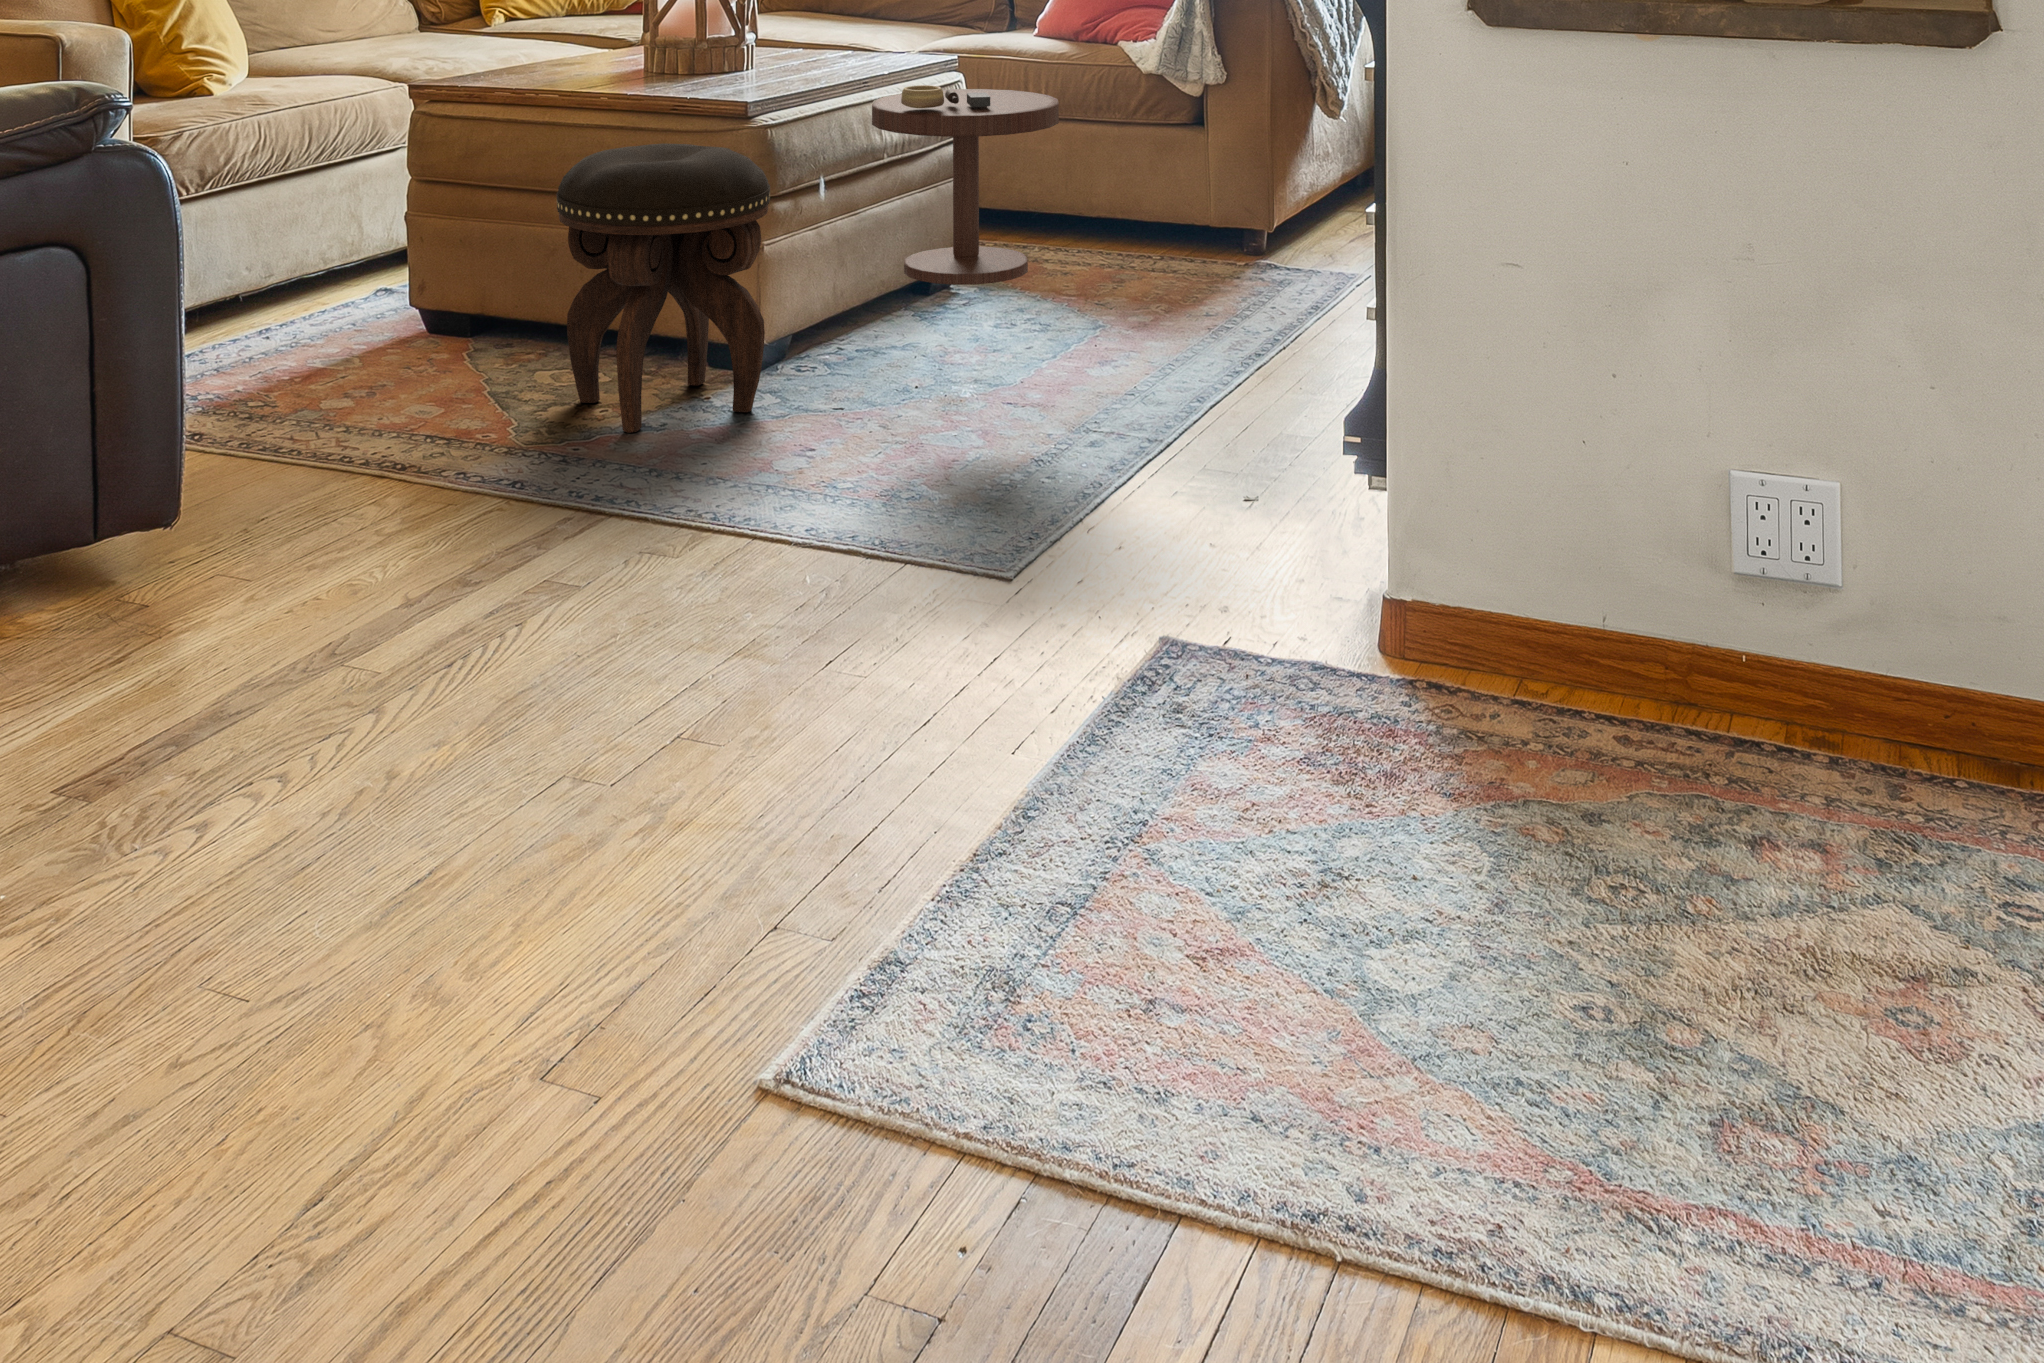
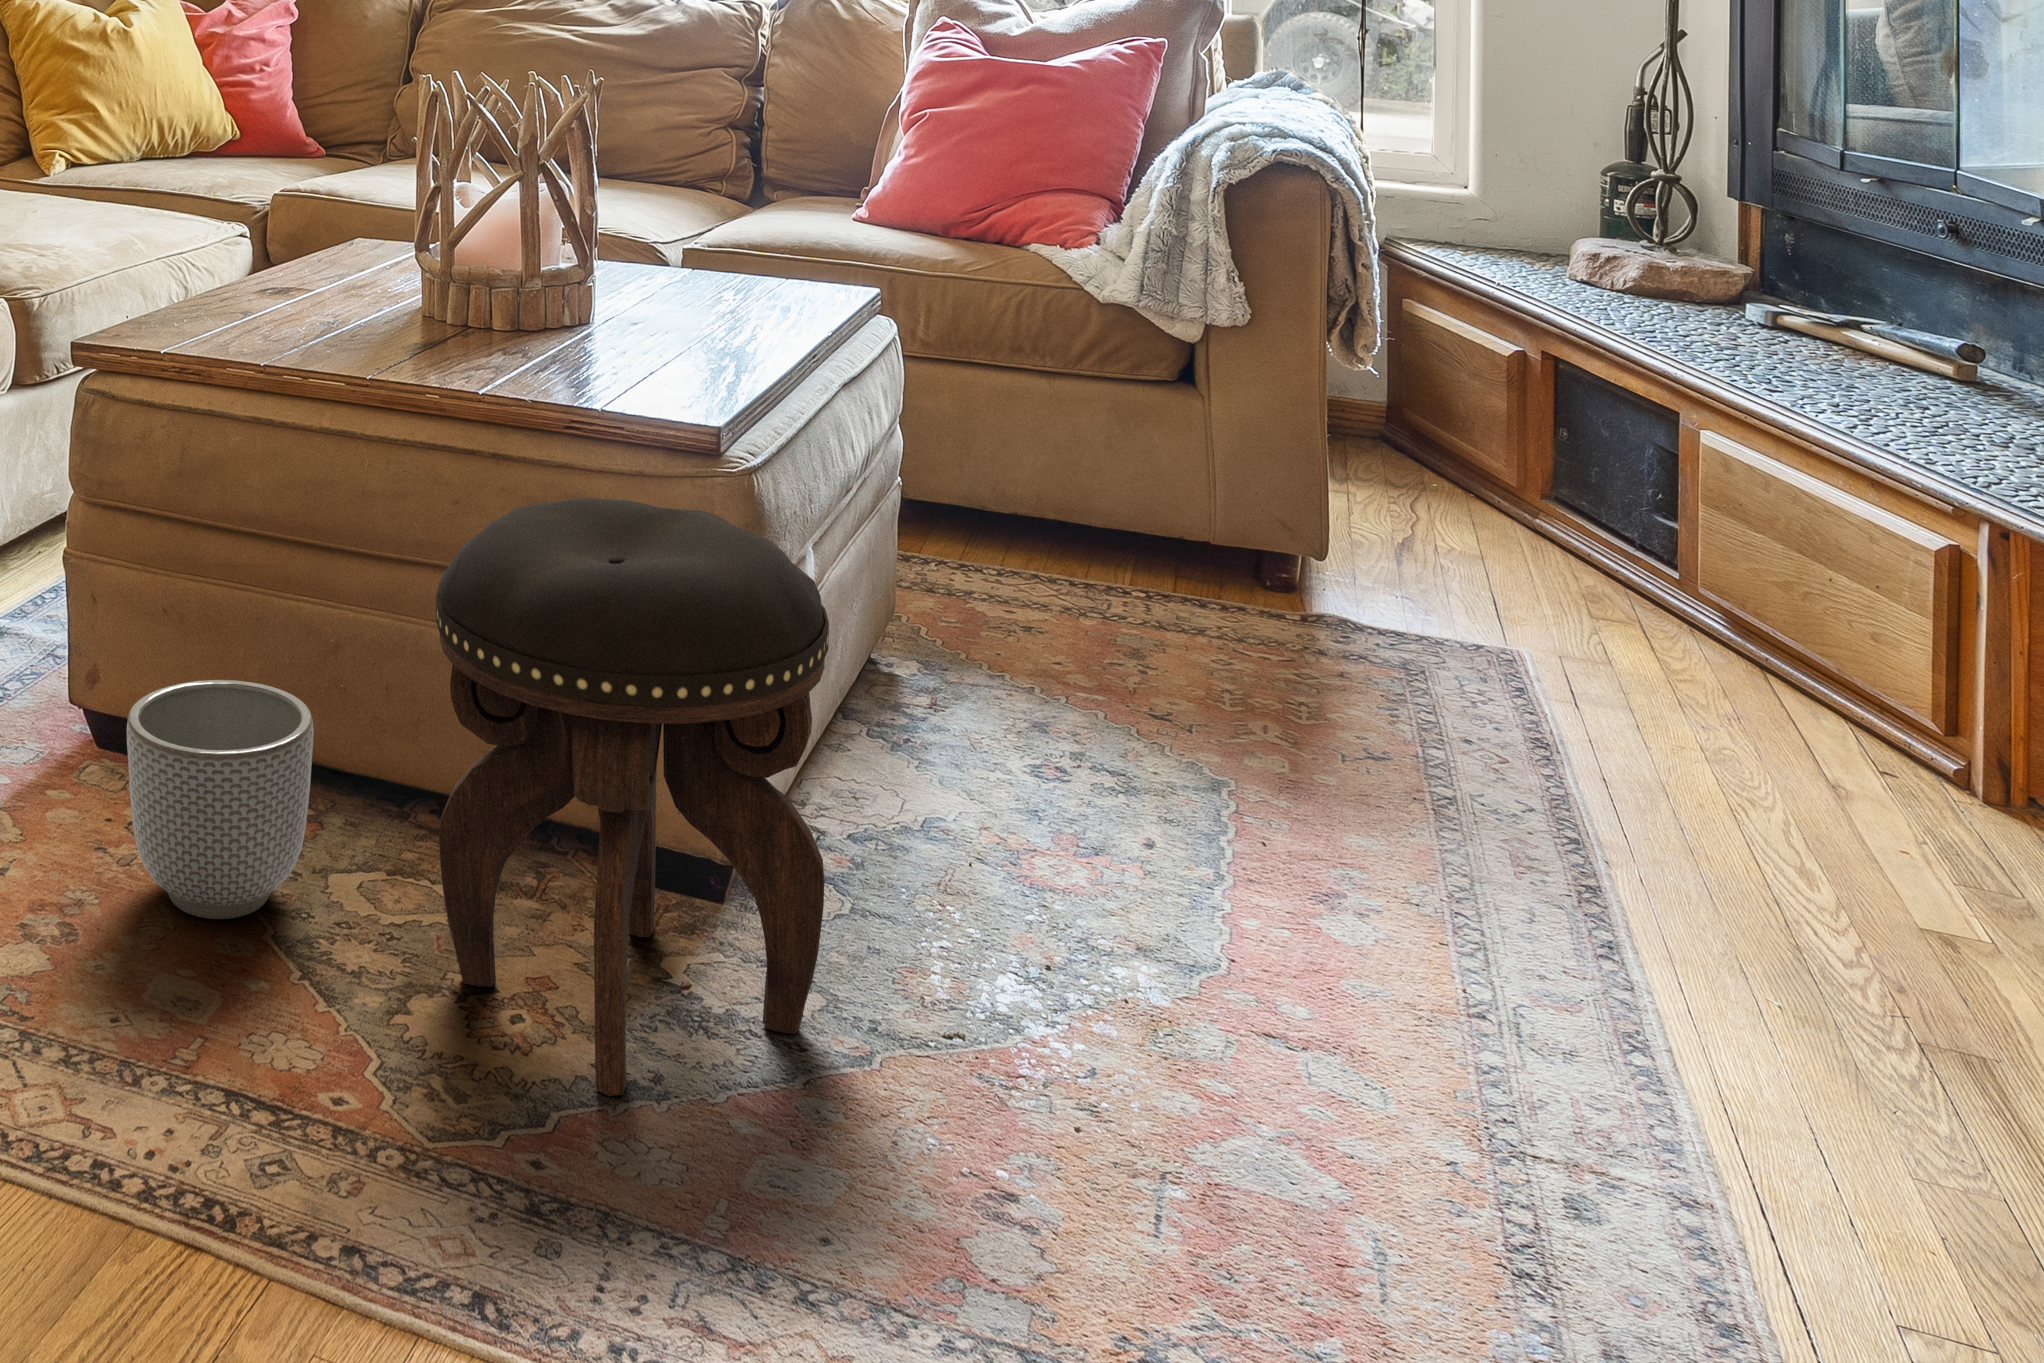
side table: present [872,85,1059,285] -> none [1084,433,1484,1135]
planter: none [407,265,517,386] -> present [127,680,313,919]

